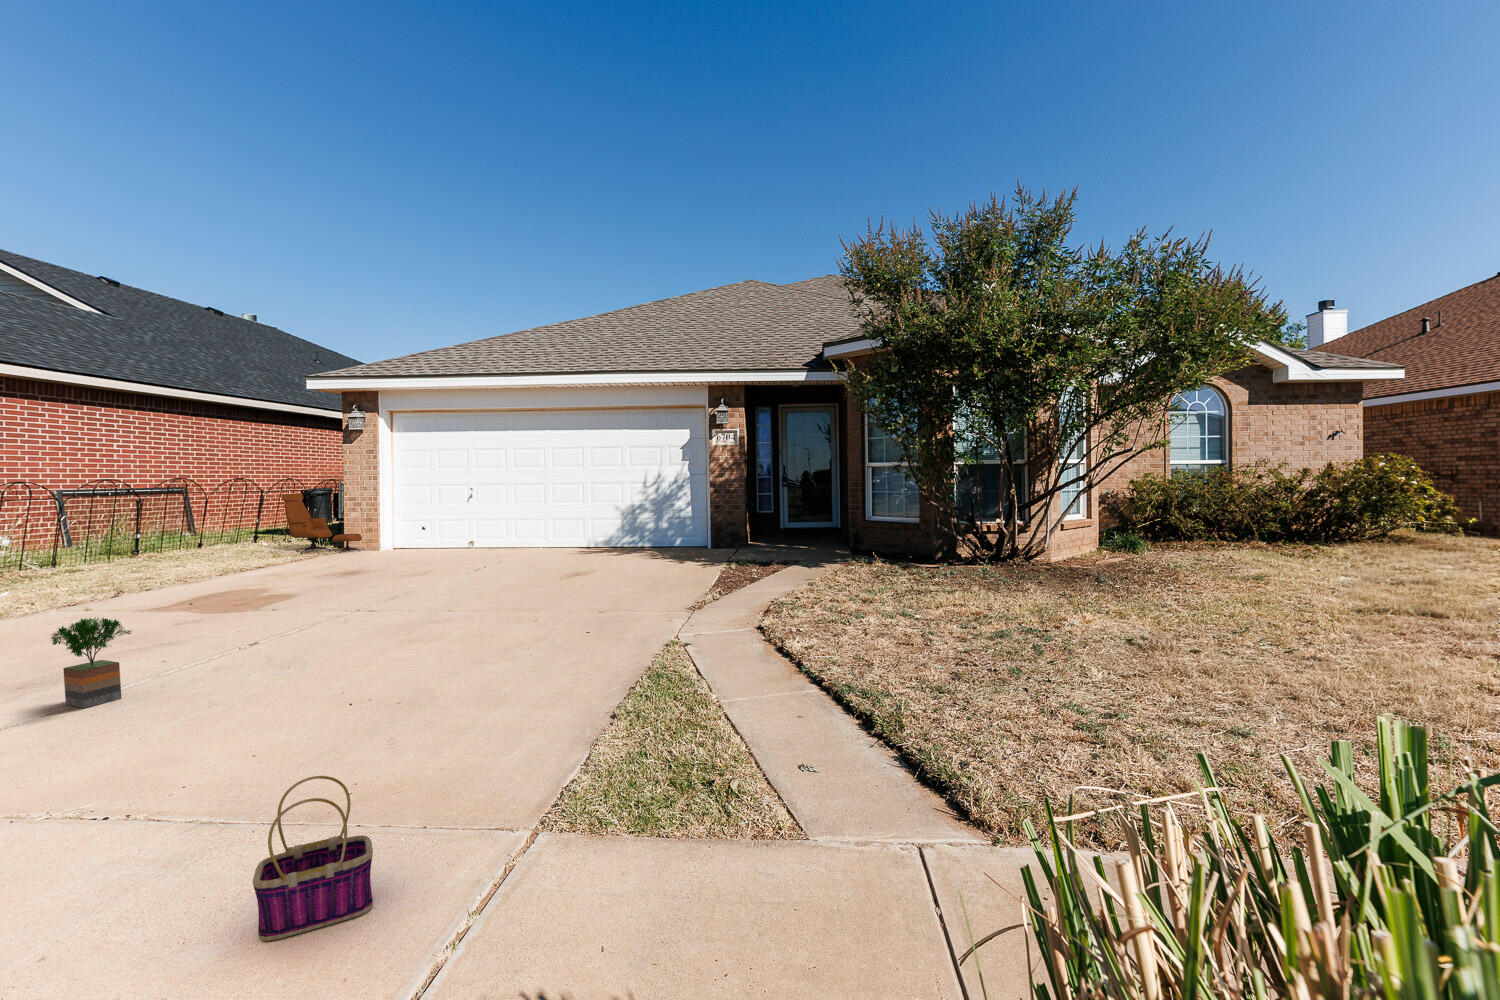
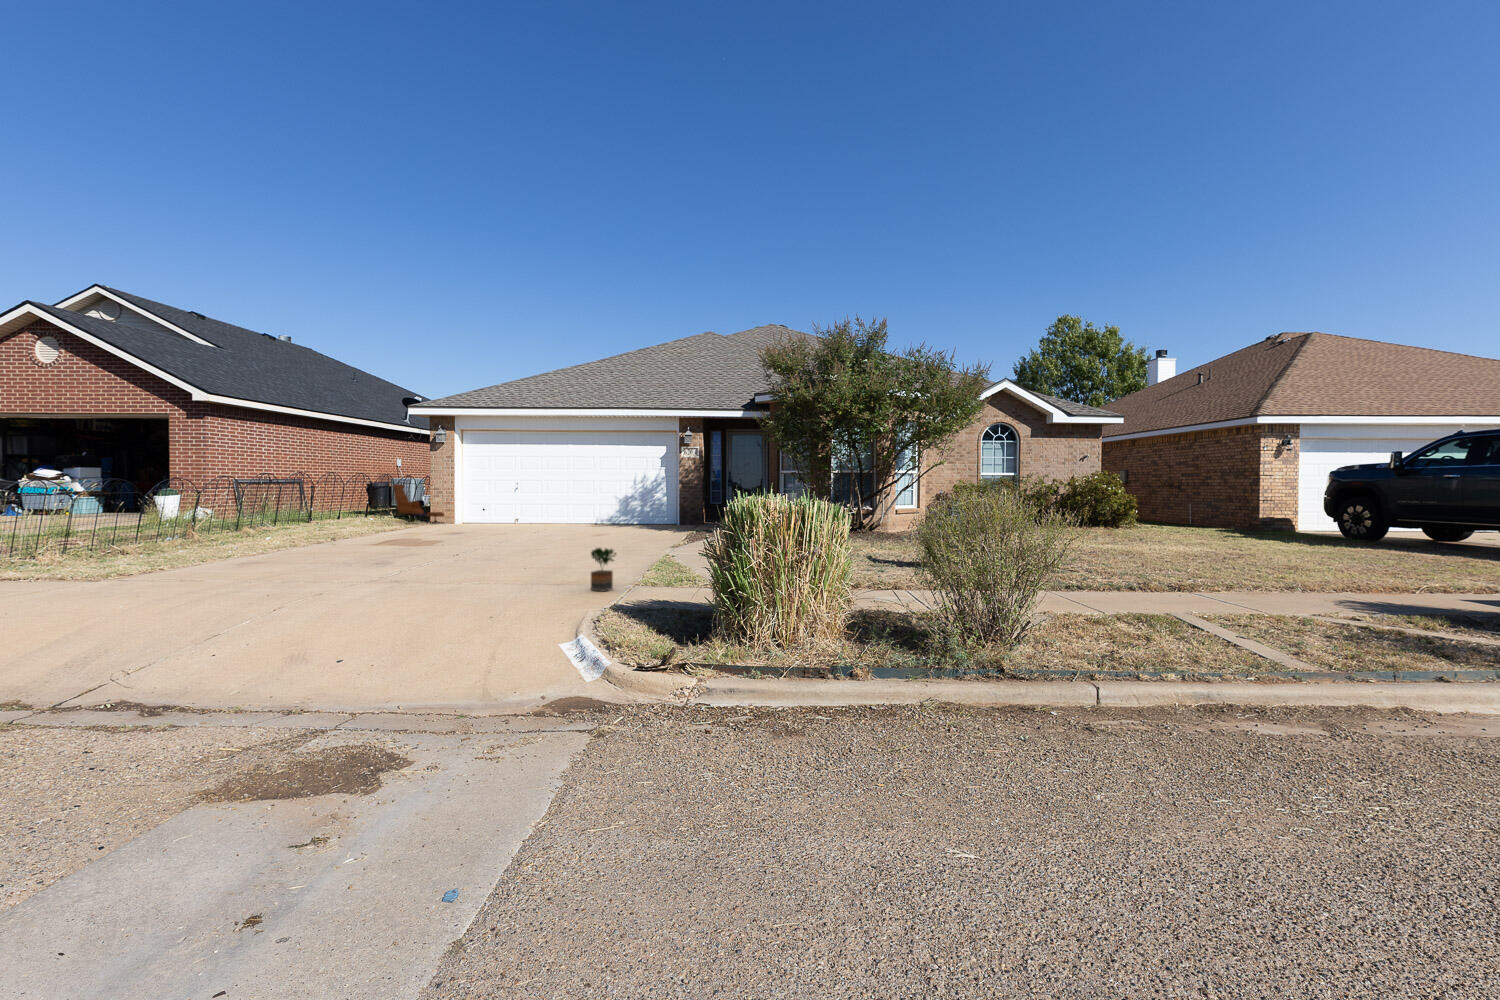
potted tree: present [51,617,131,708] -> present [591,548,616,592]
basket: present [253,776,373,941] -> none [548,559,578,597]

